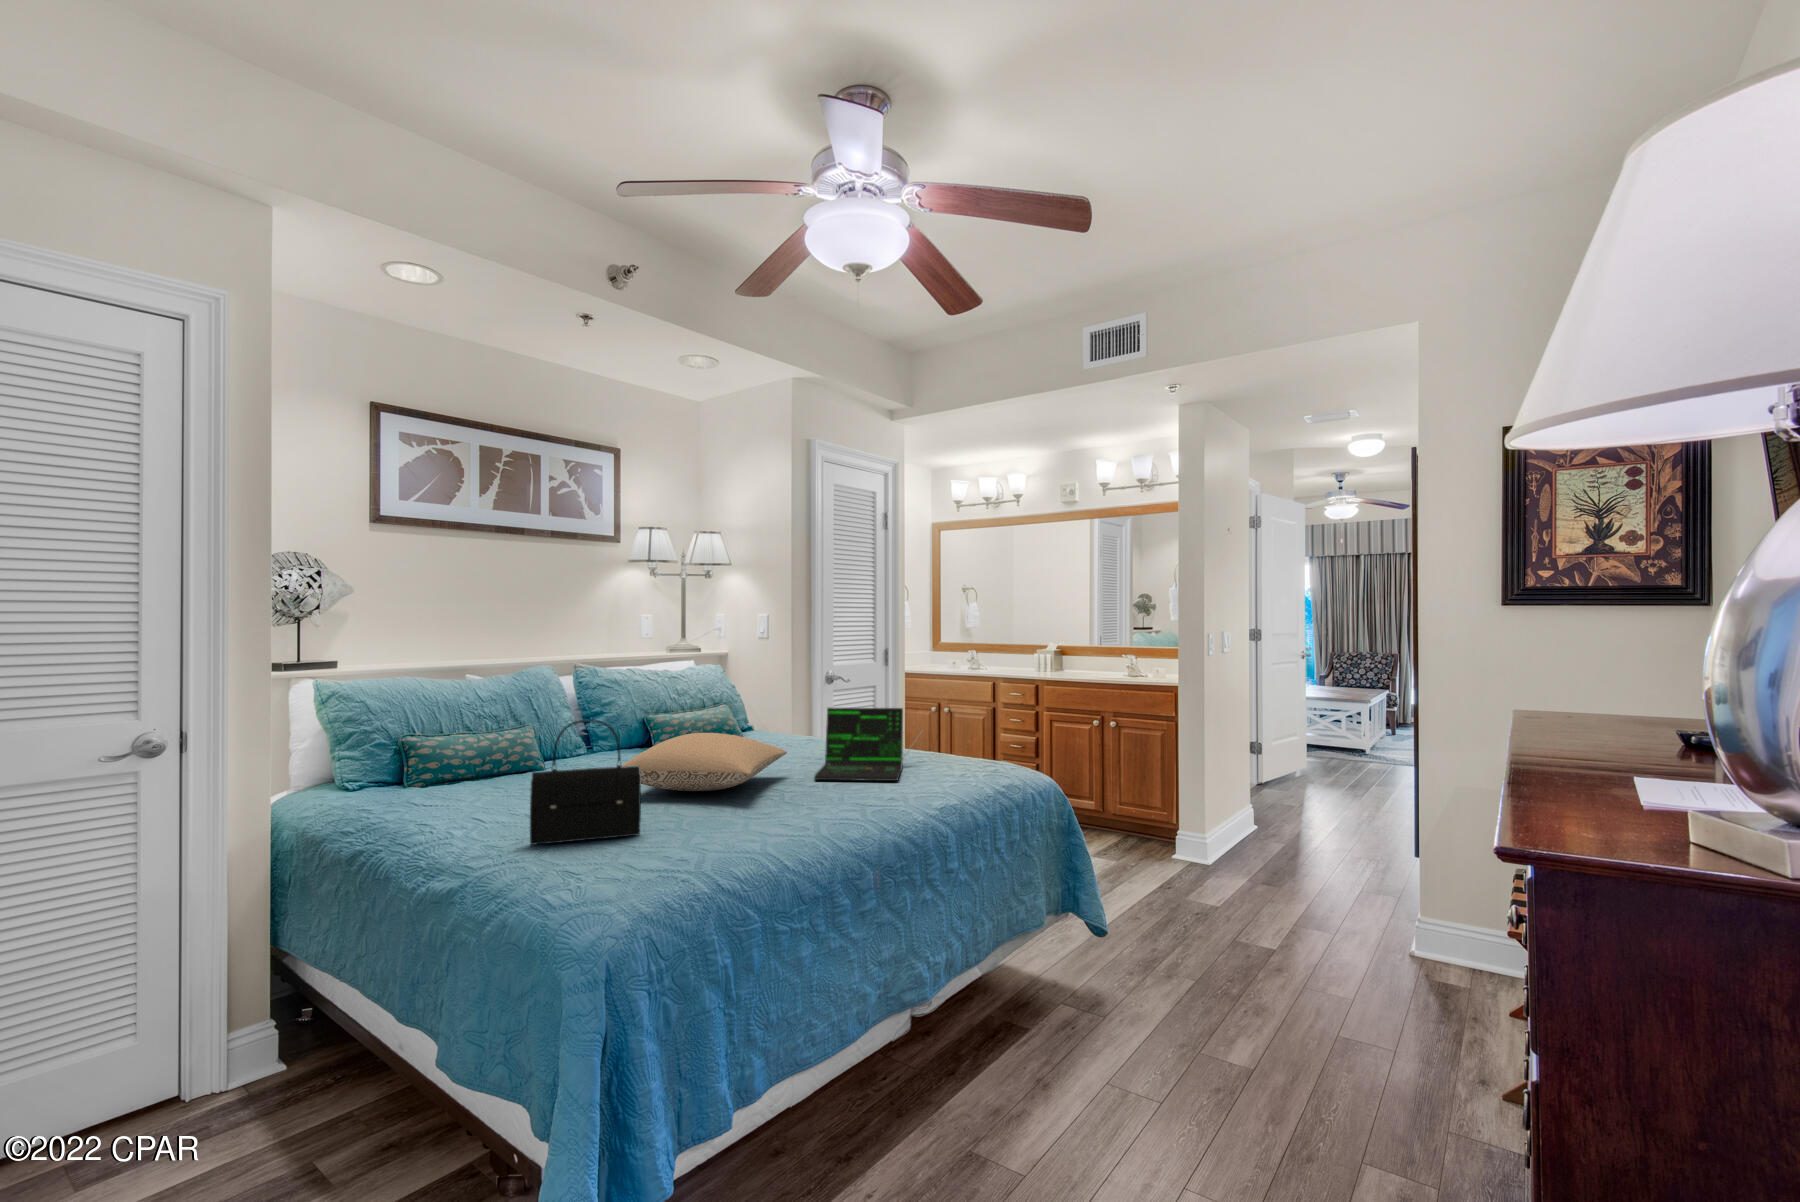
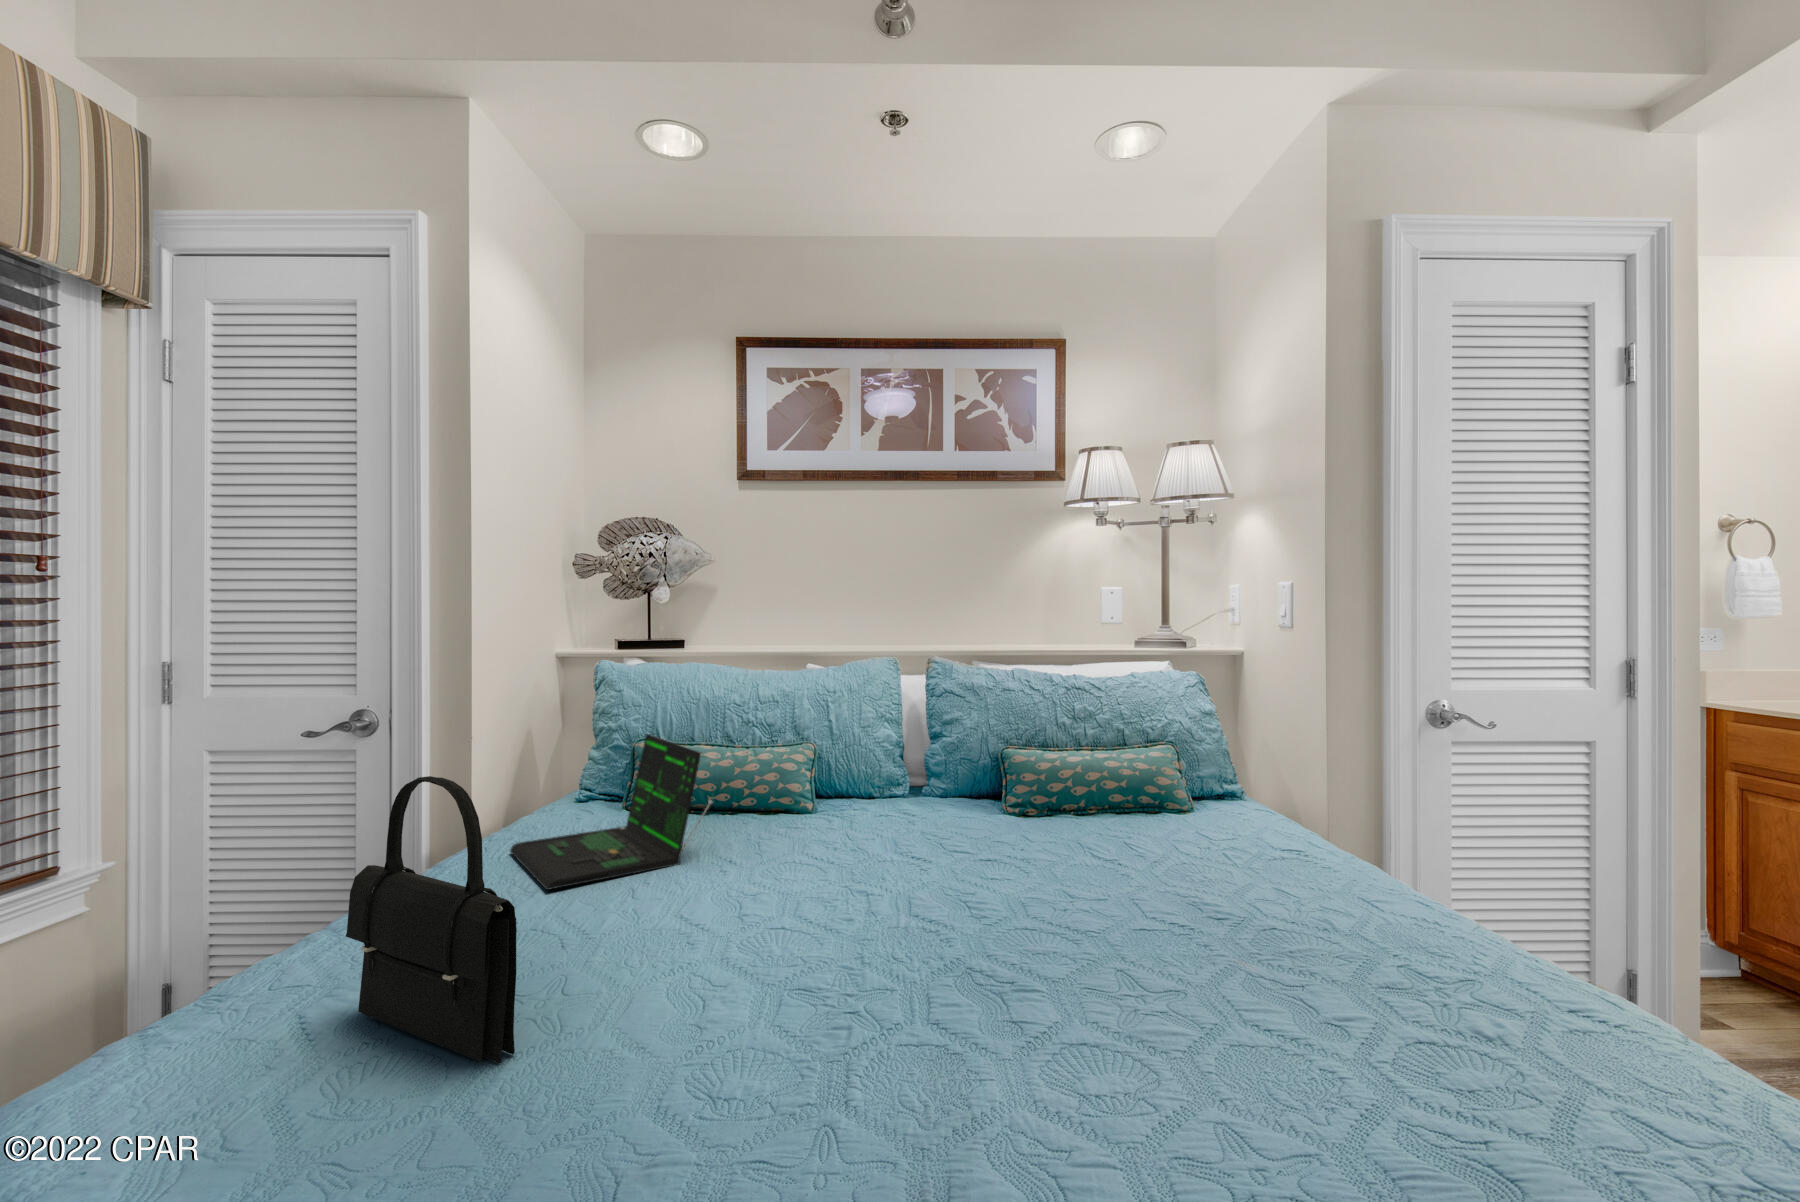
laptop: present [814,708,914,781] -> present [510,734,712,890]
pillow: present [622,733,787,791] -> none [699,811,1085,970]

